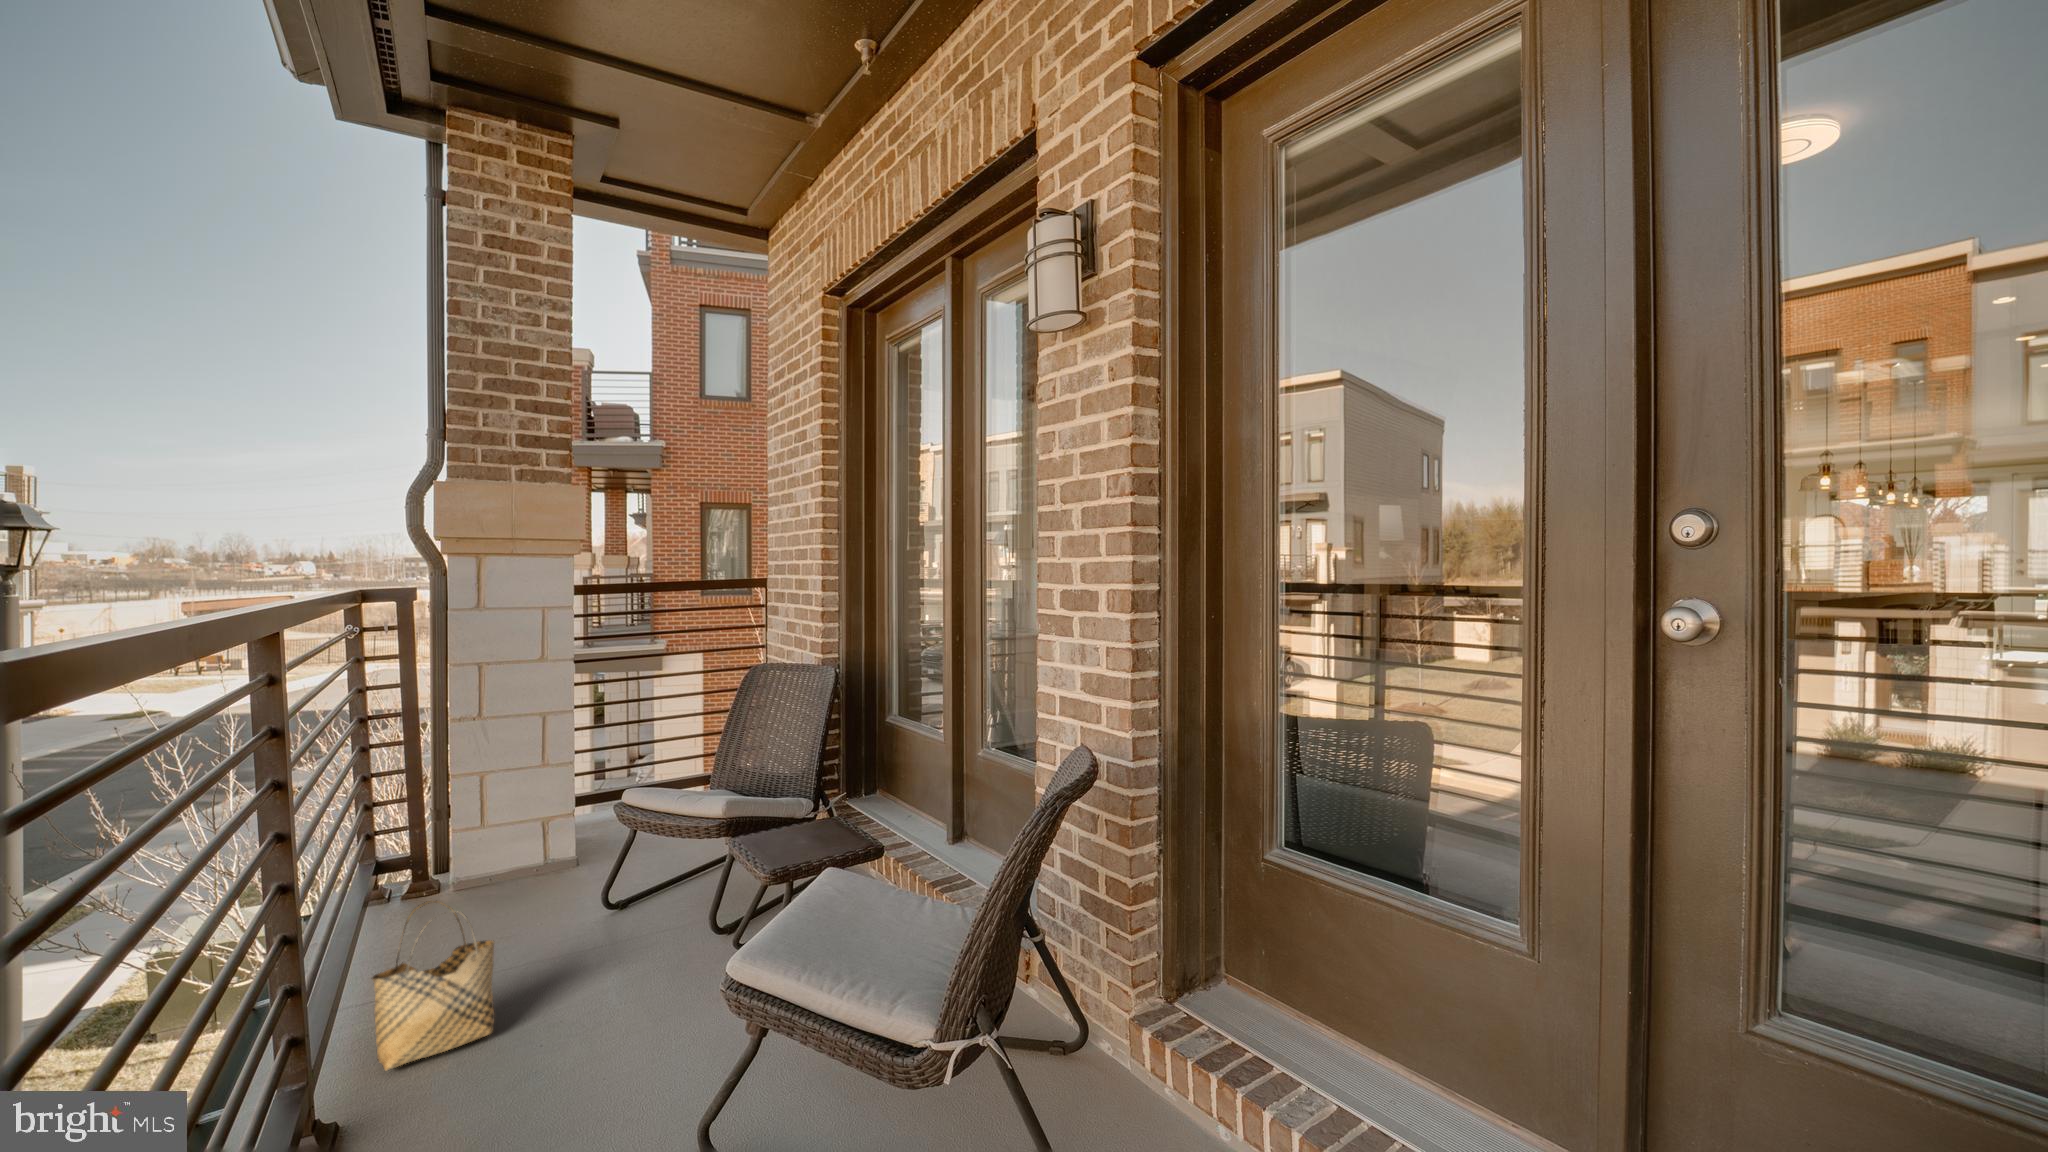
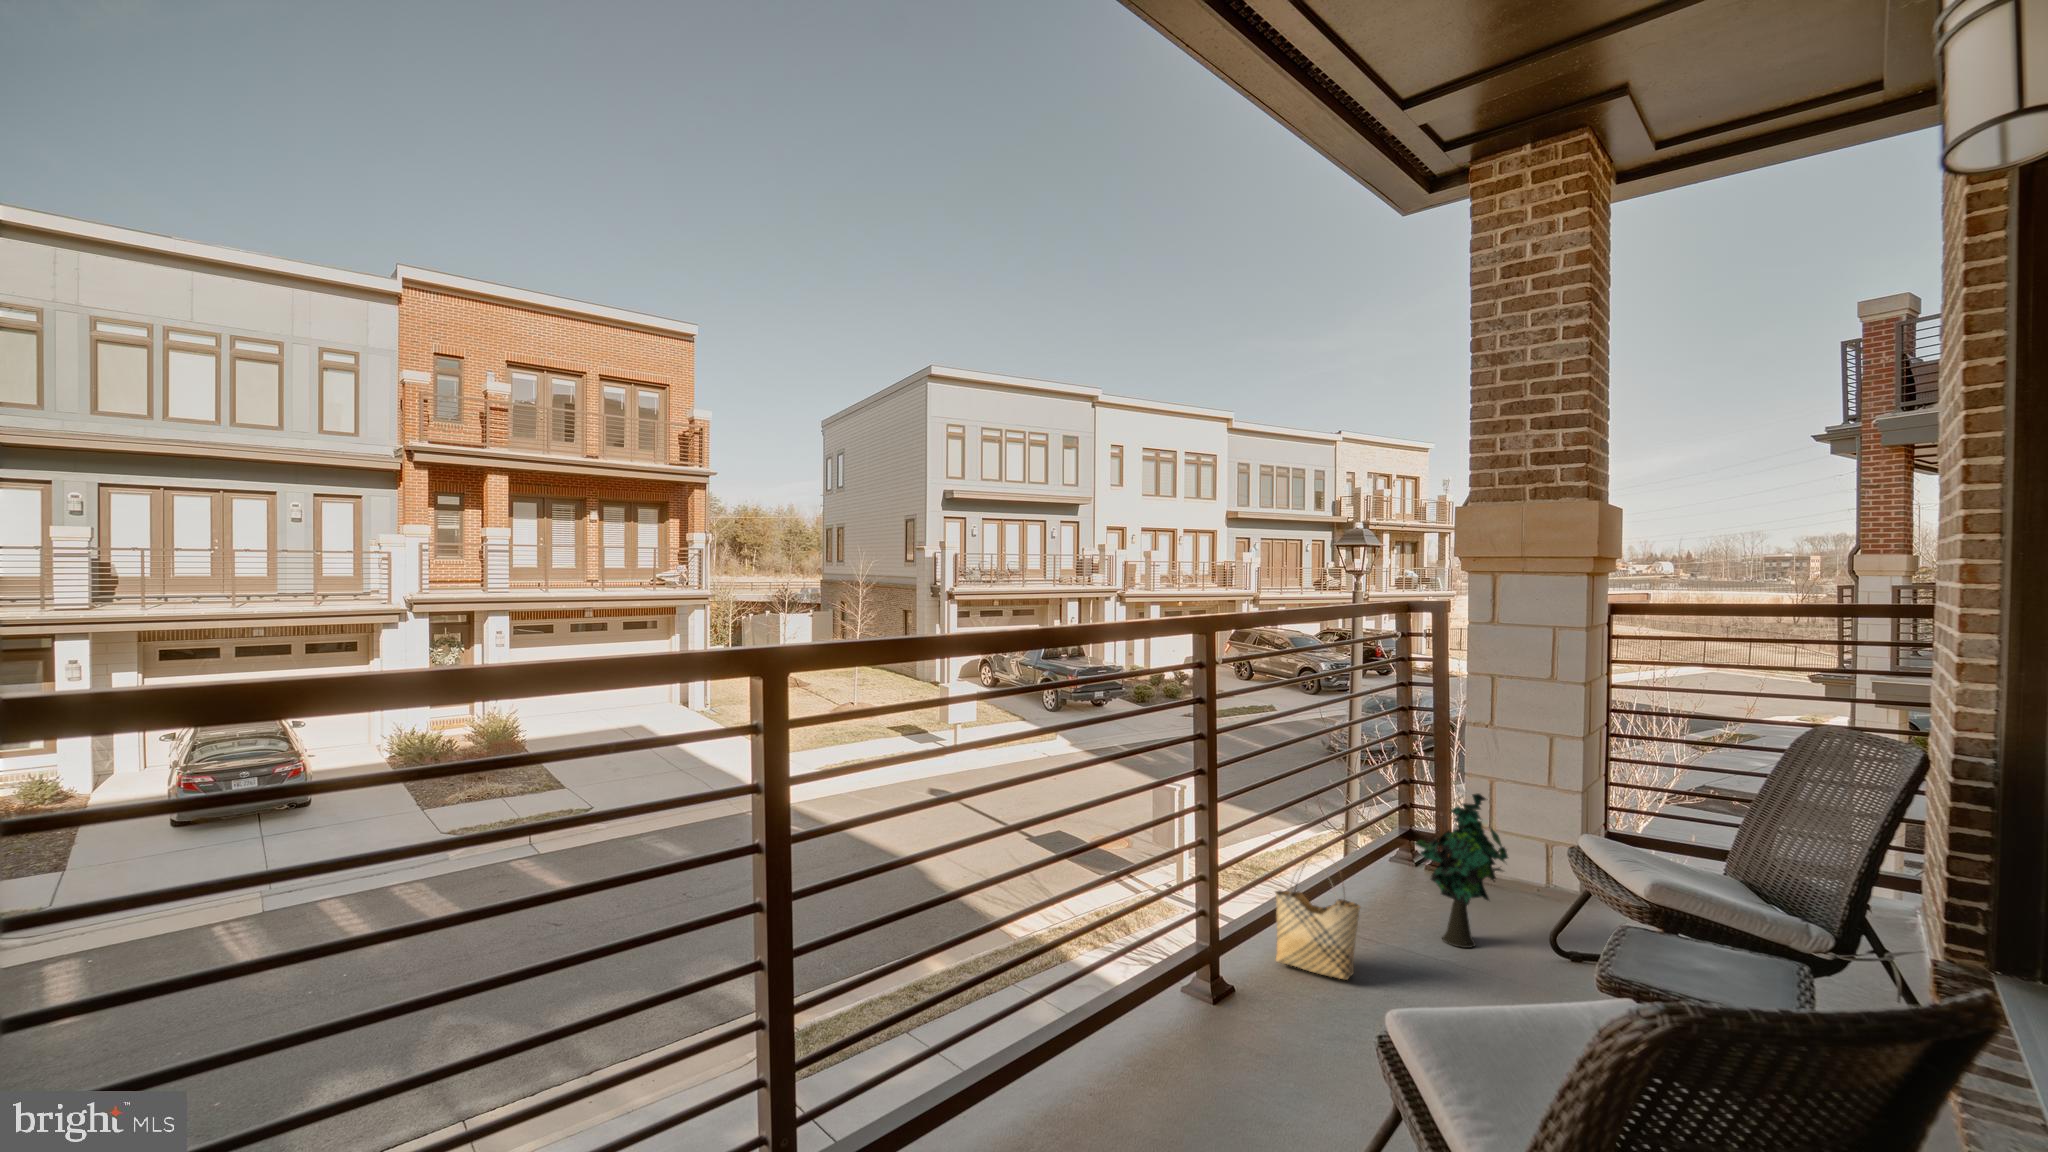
decorative plant: none [482,779,582,950] -> present [1415,794,1508,948]

